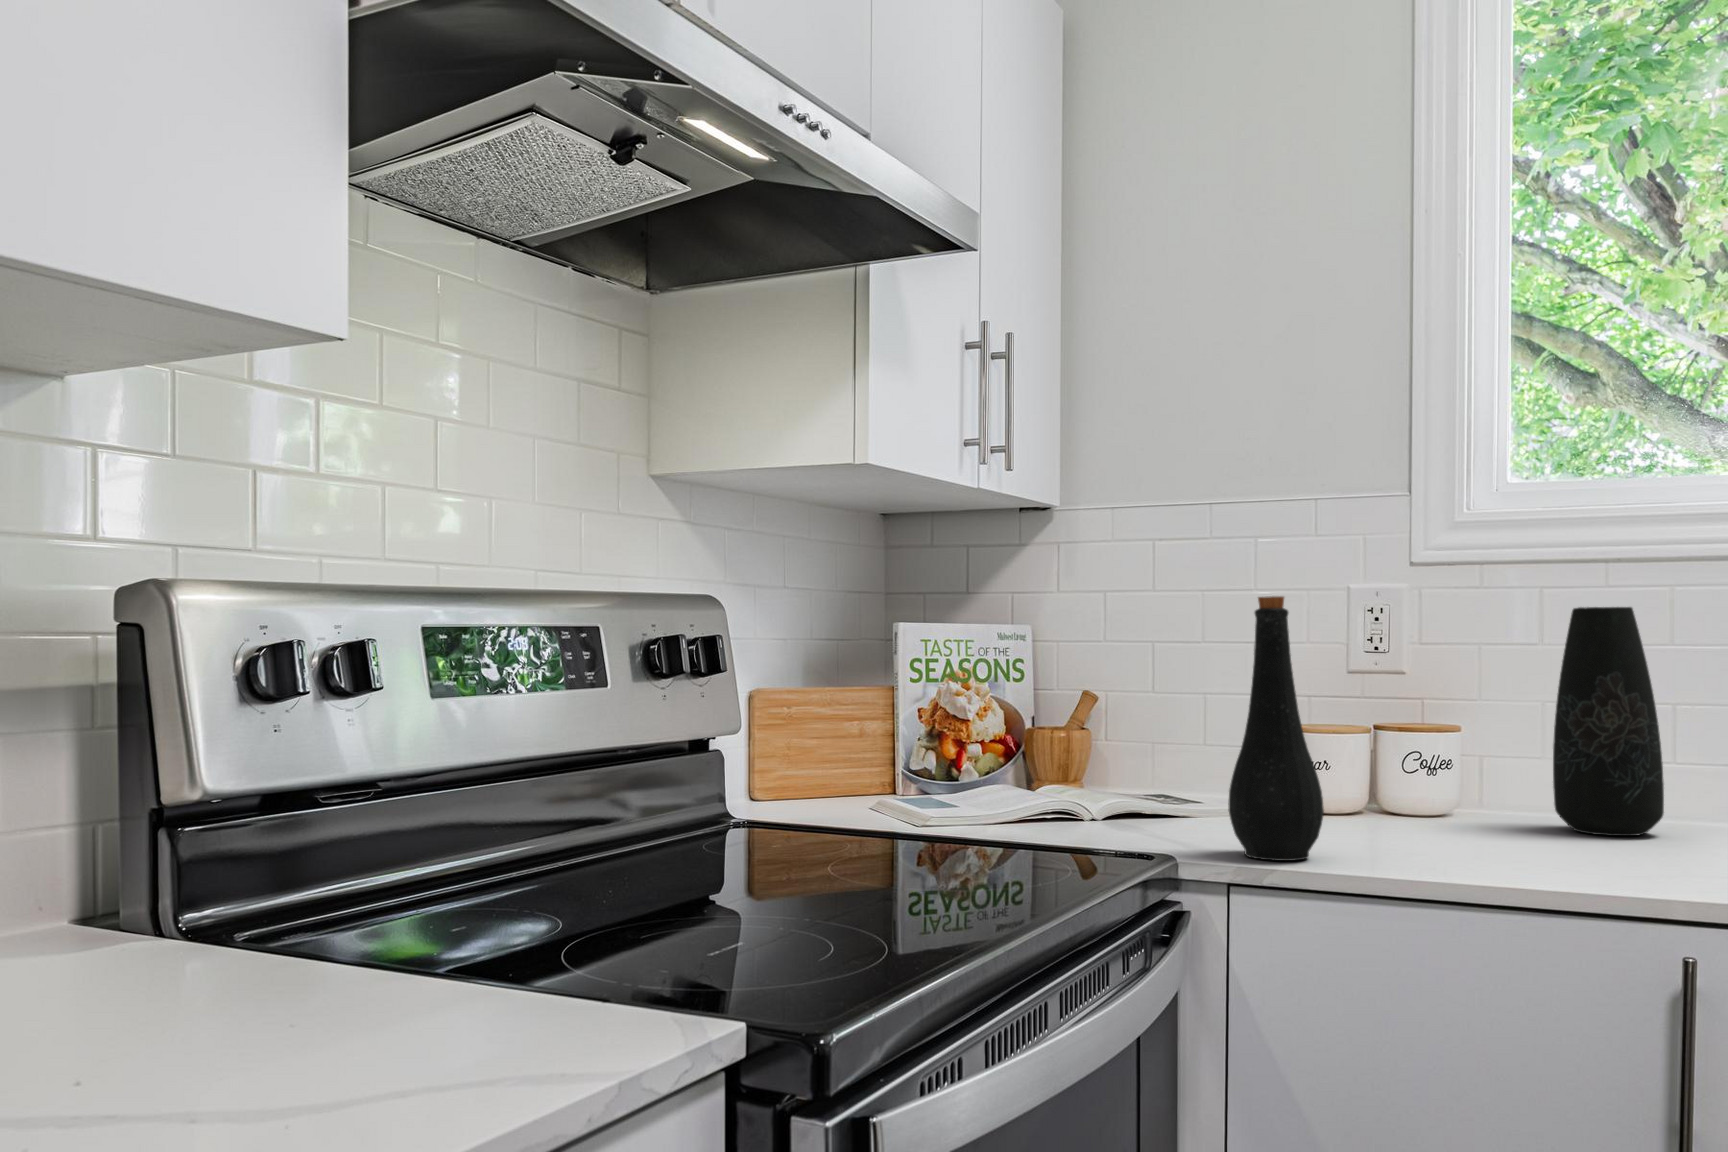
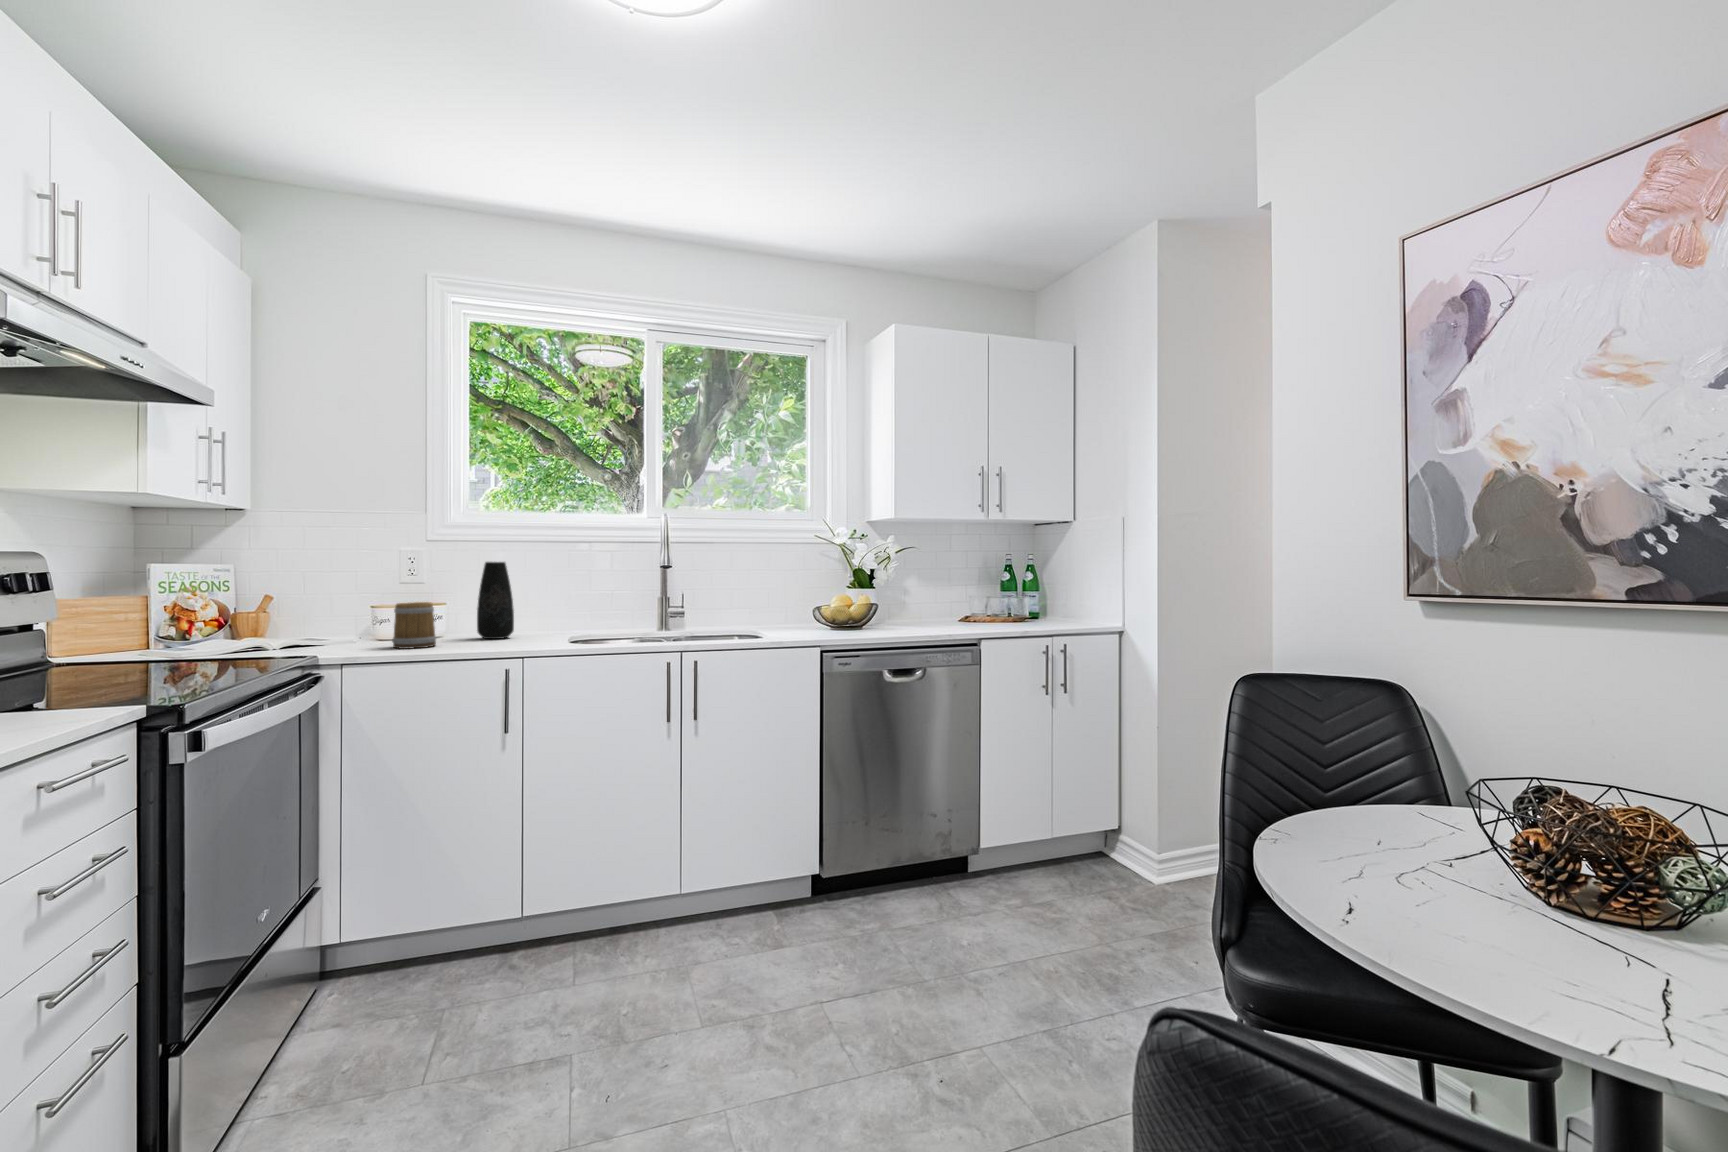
bottle: present [1228,596,1324,861] -> none [341,559,381,655]
mug: none [1345,719,1458,851] -> present [392,602,436,649]

